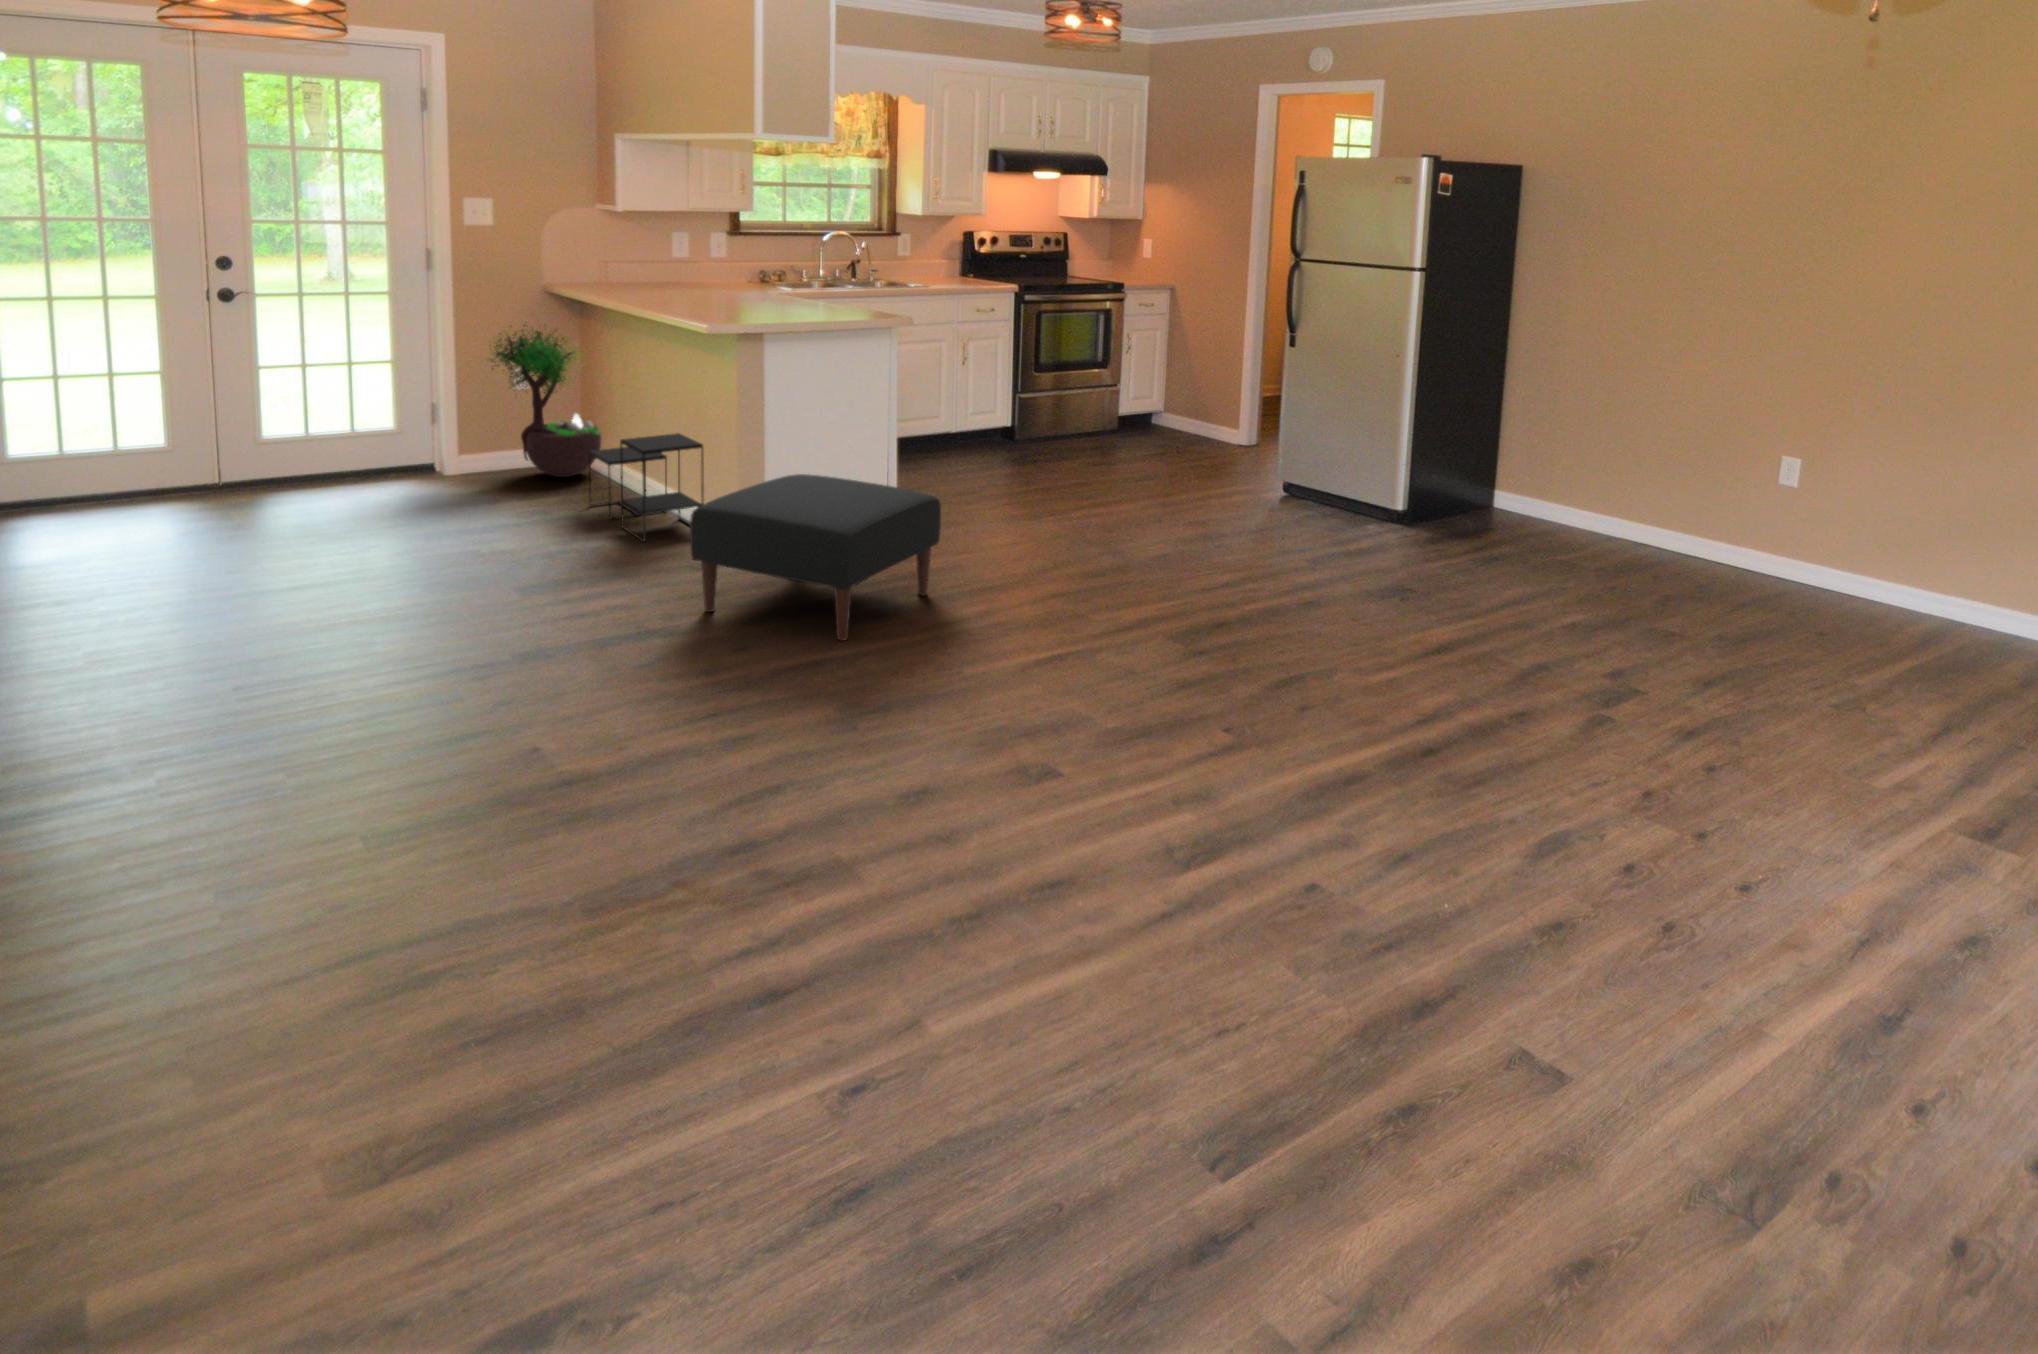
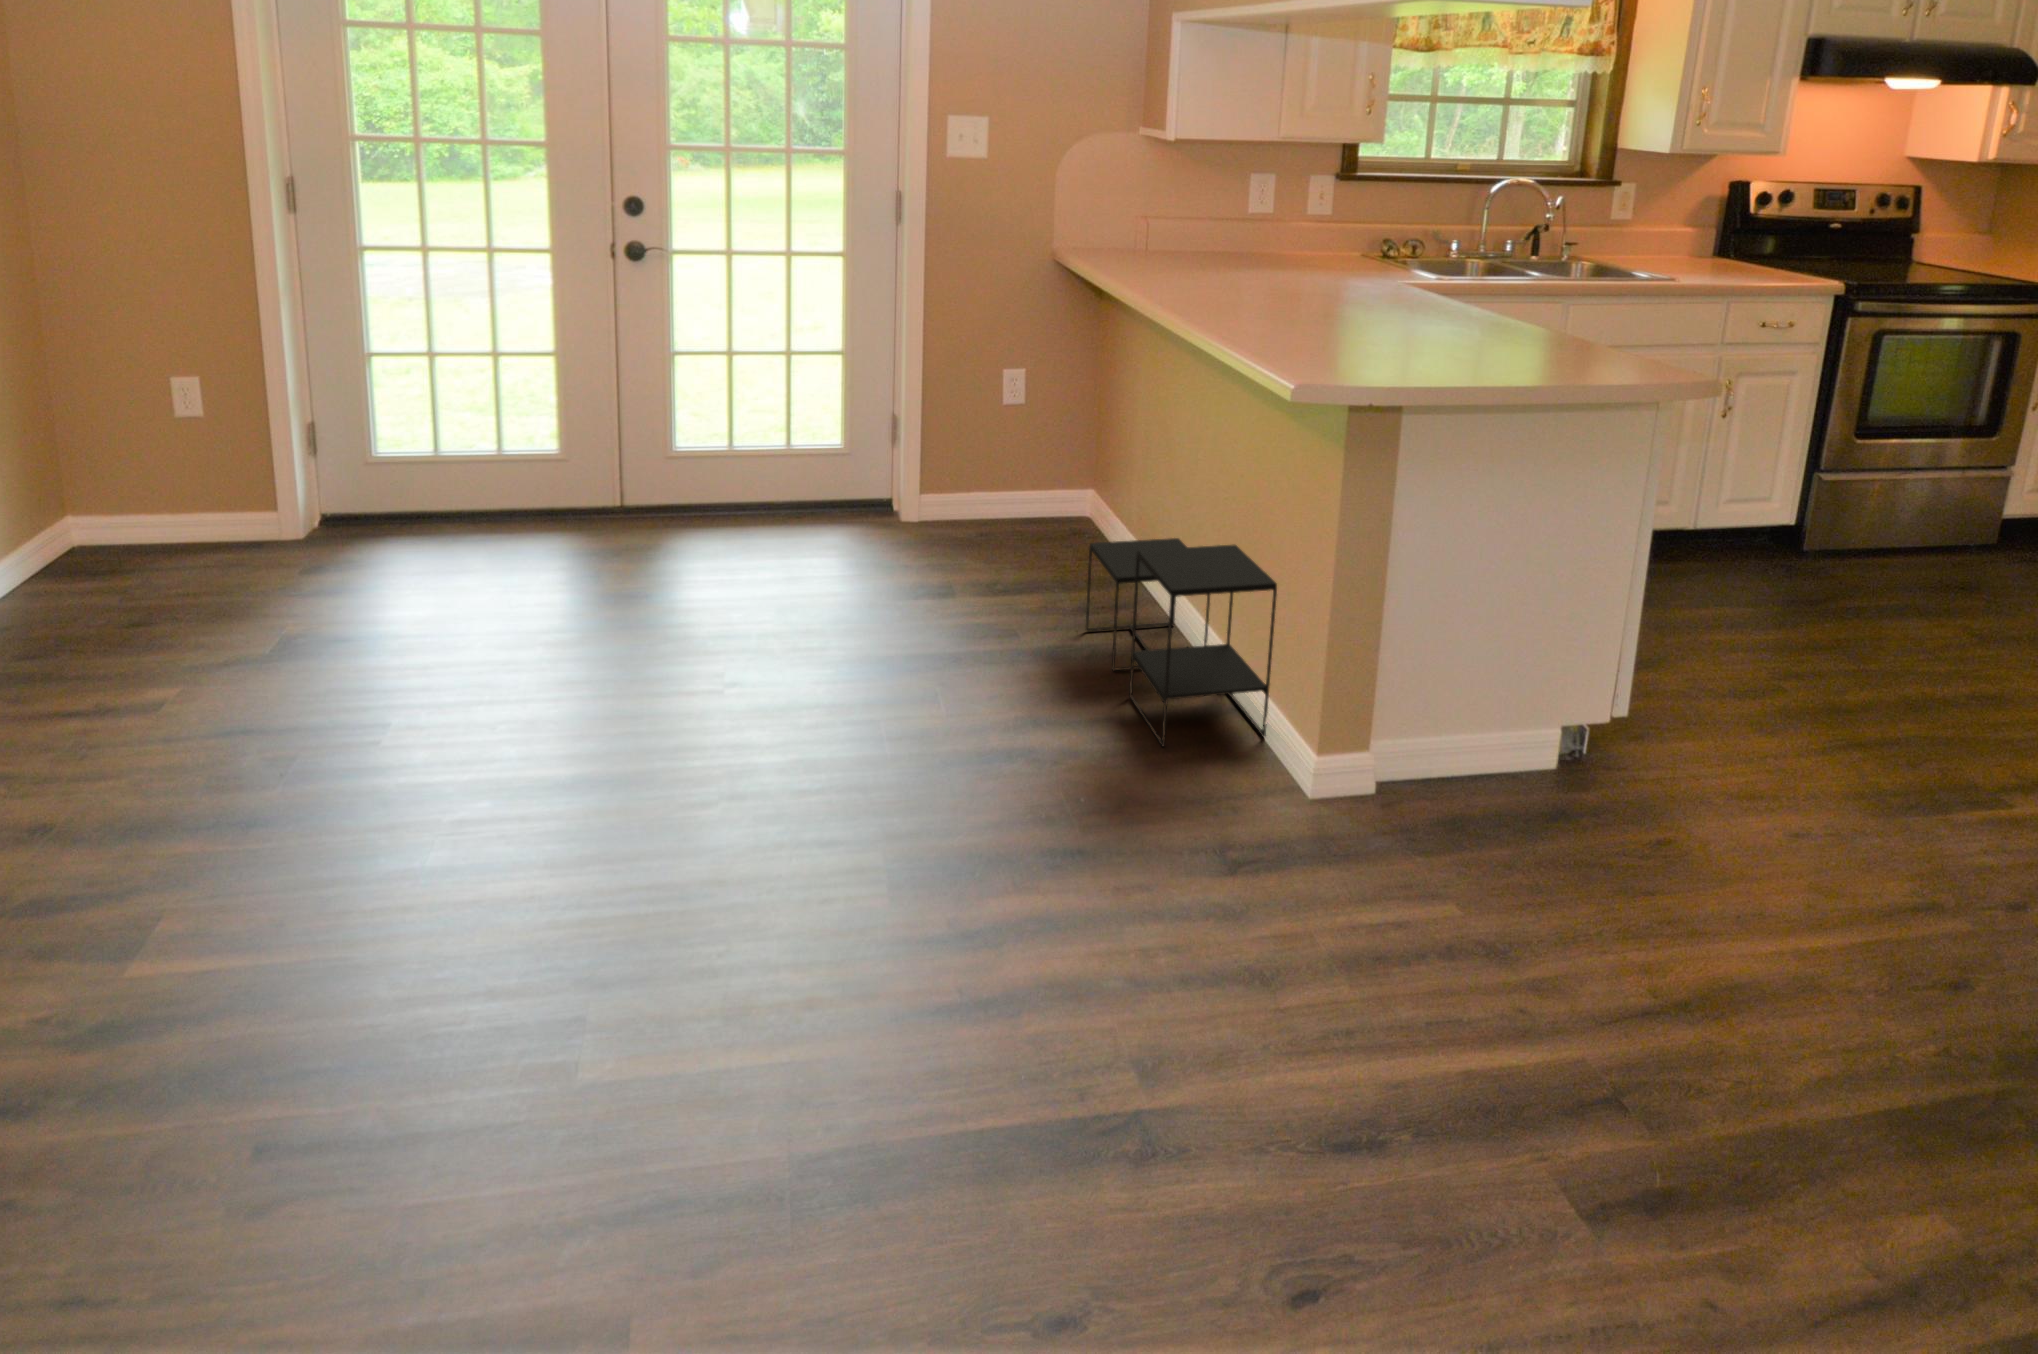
potted tree: present [489,324,601,477] -> none [961,298,1117,555]
ottoman: present [690,474,941,641] -> none [1247,712,1822,1244]

